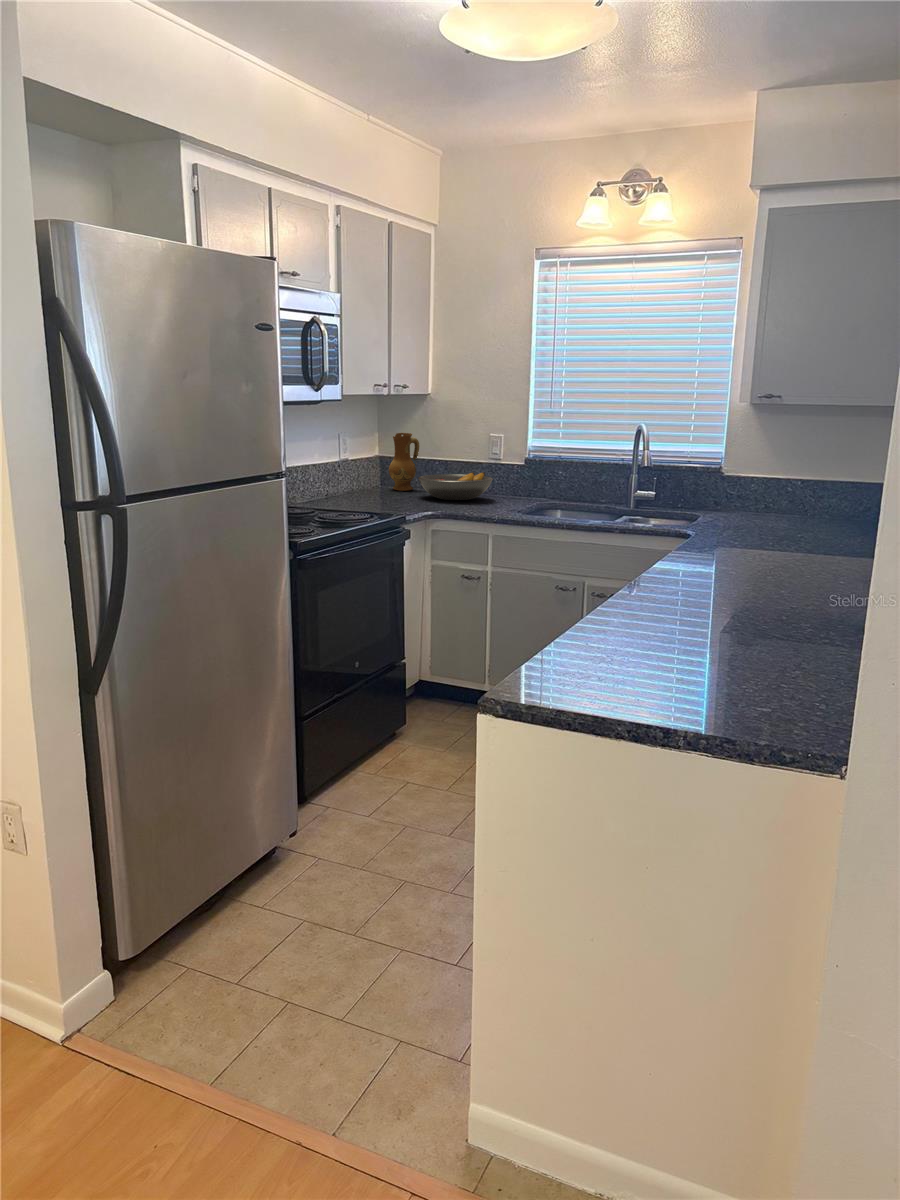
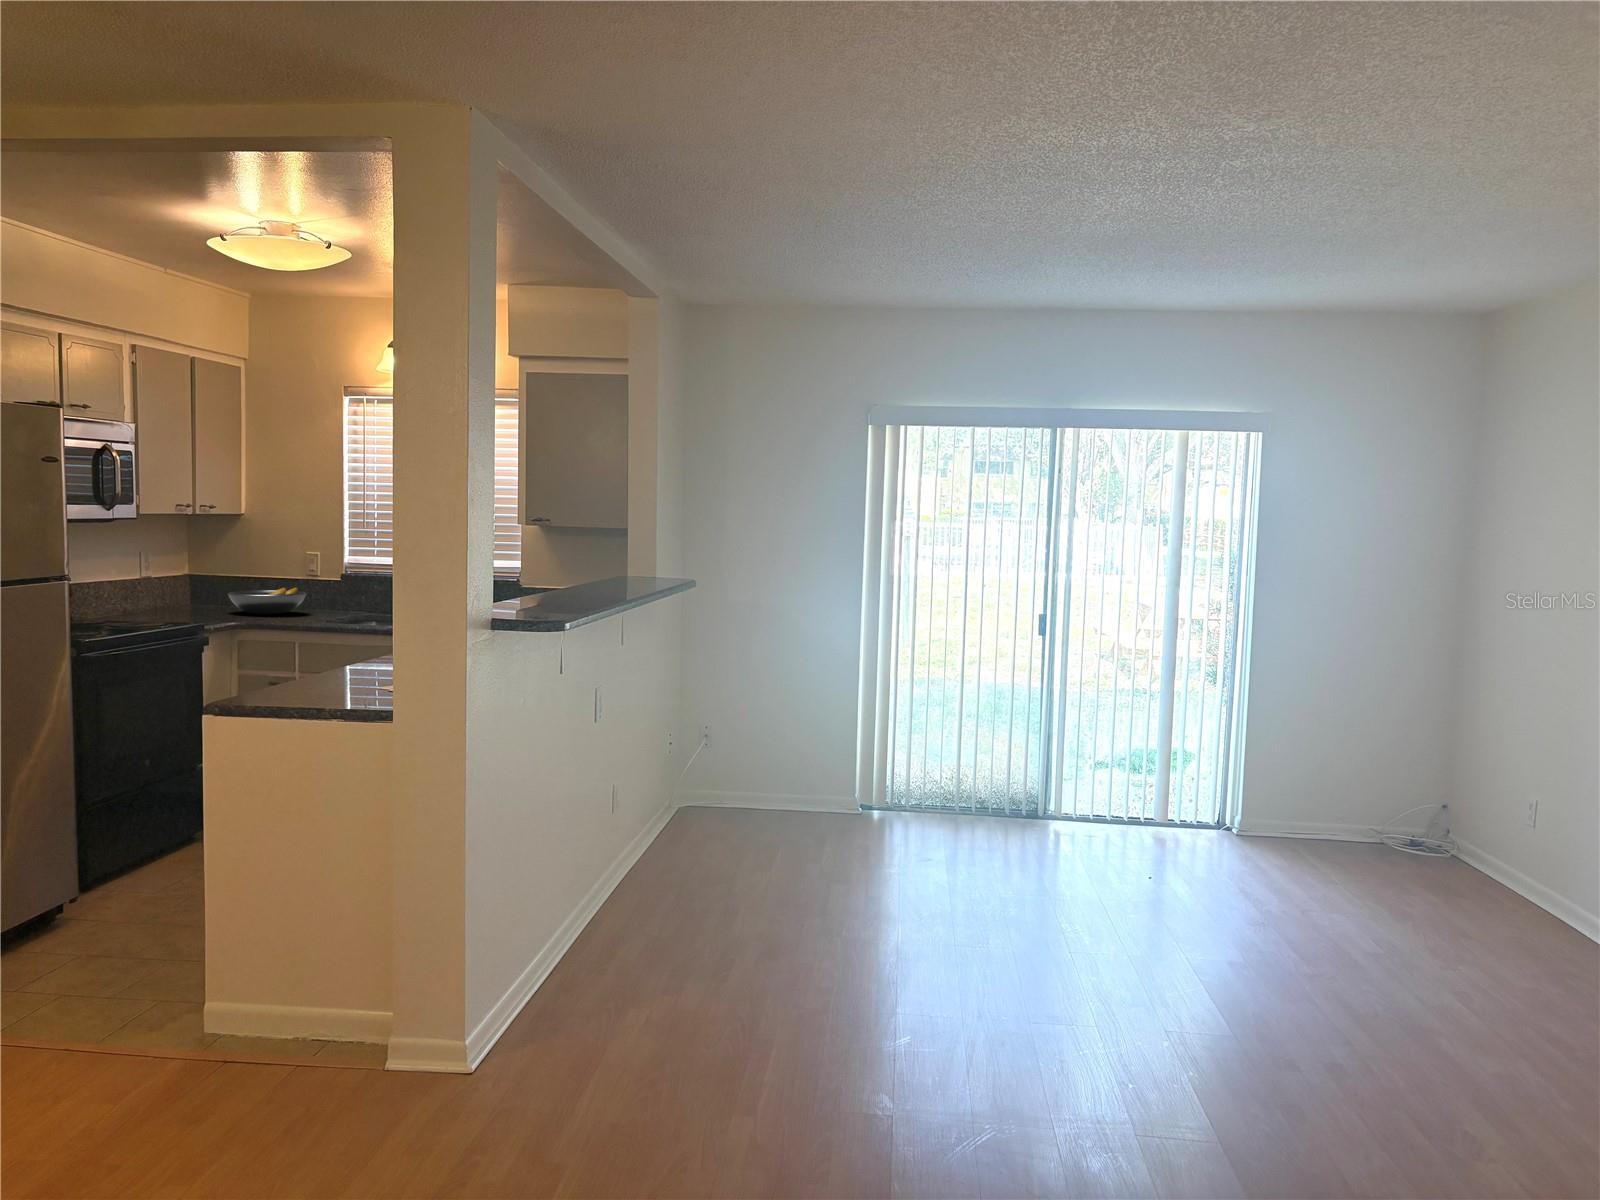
ceramic jug: present [389,433,419,491] -> none [198,551,233,608]

